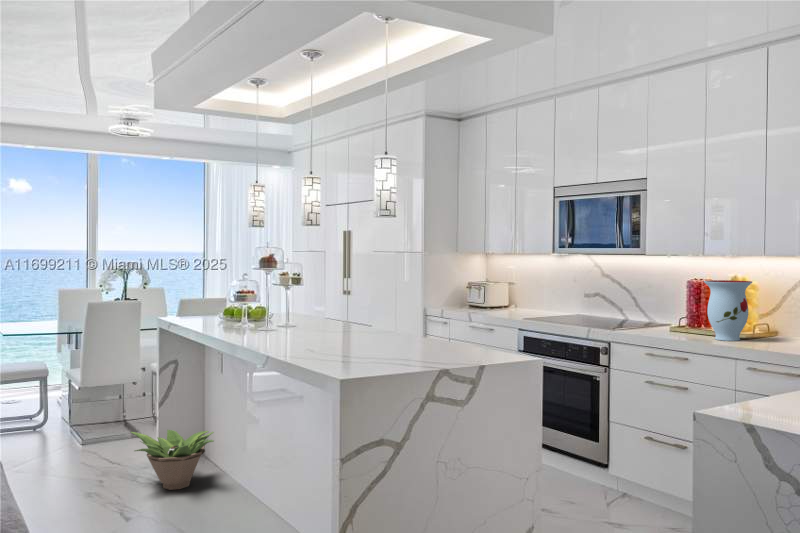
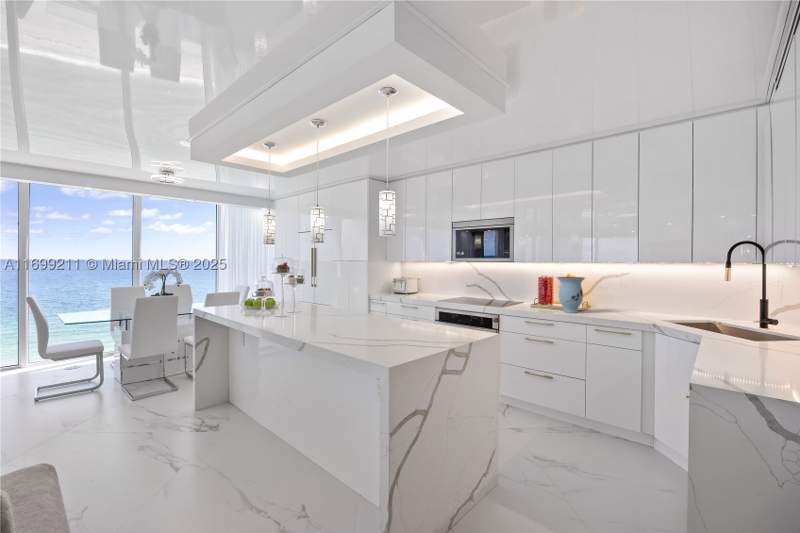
decorative plant: present [131,430,214,490] -> none [175,388,243,436]

